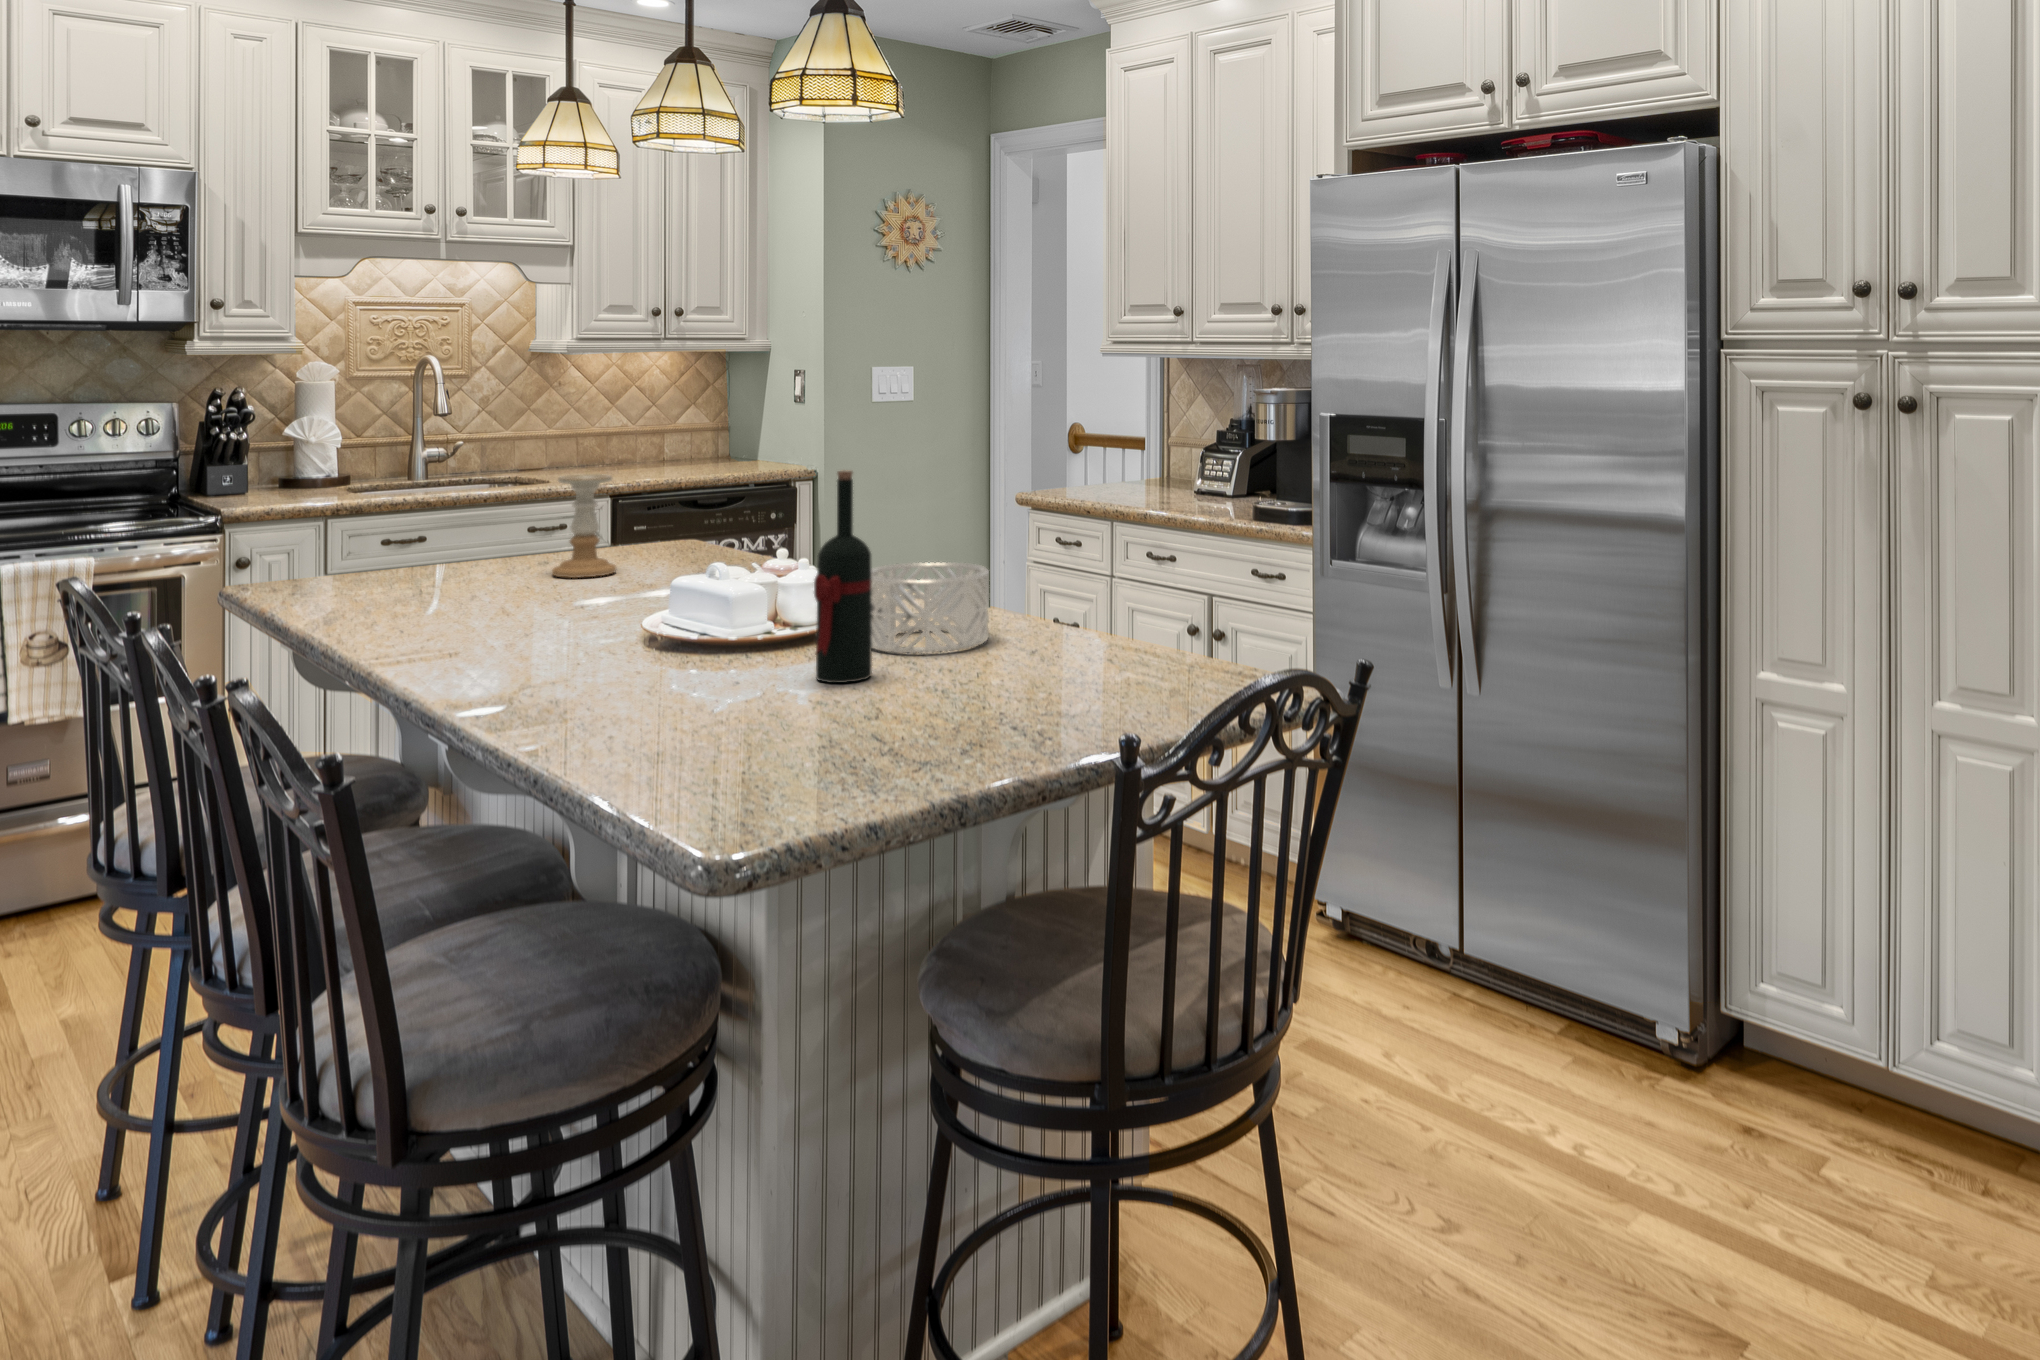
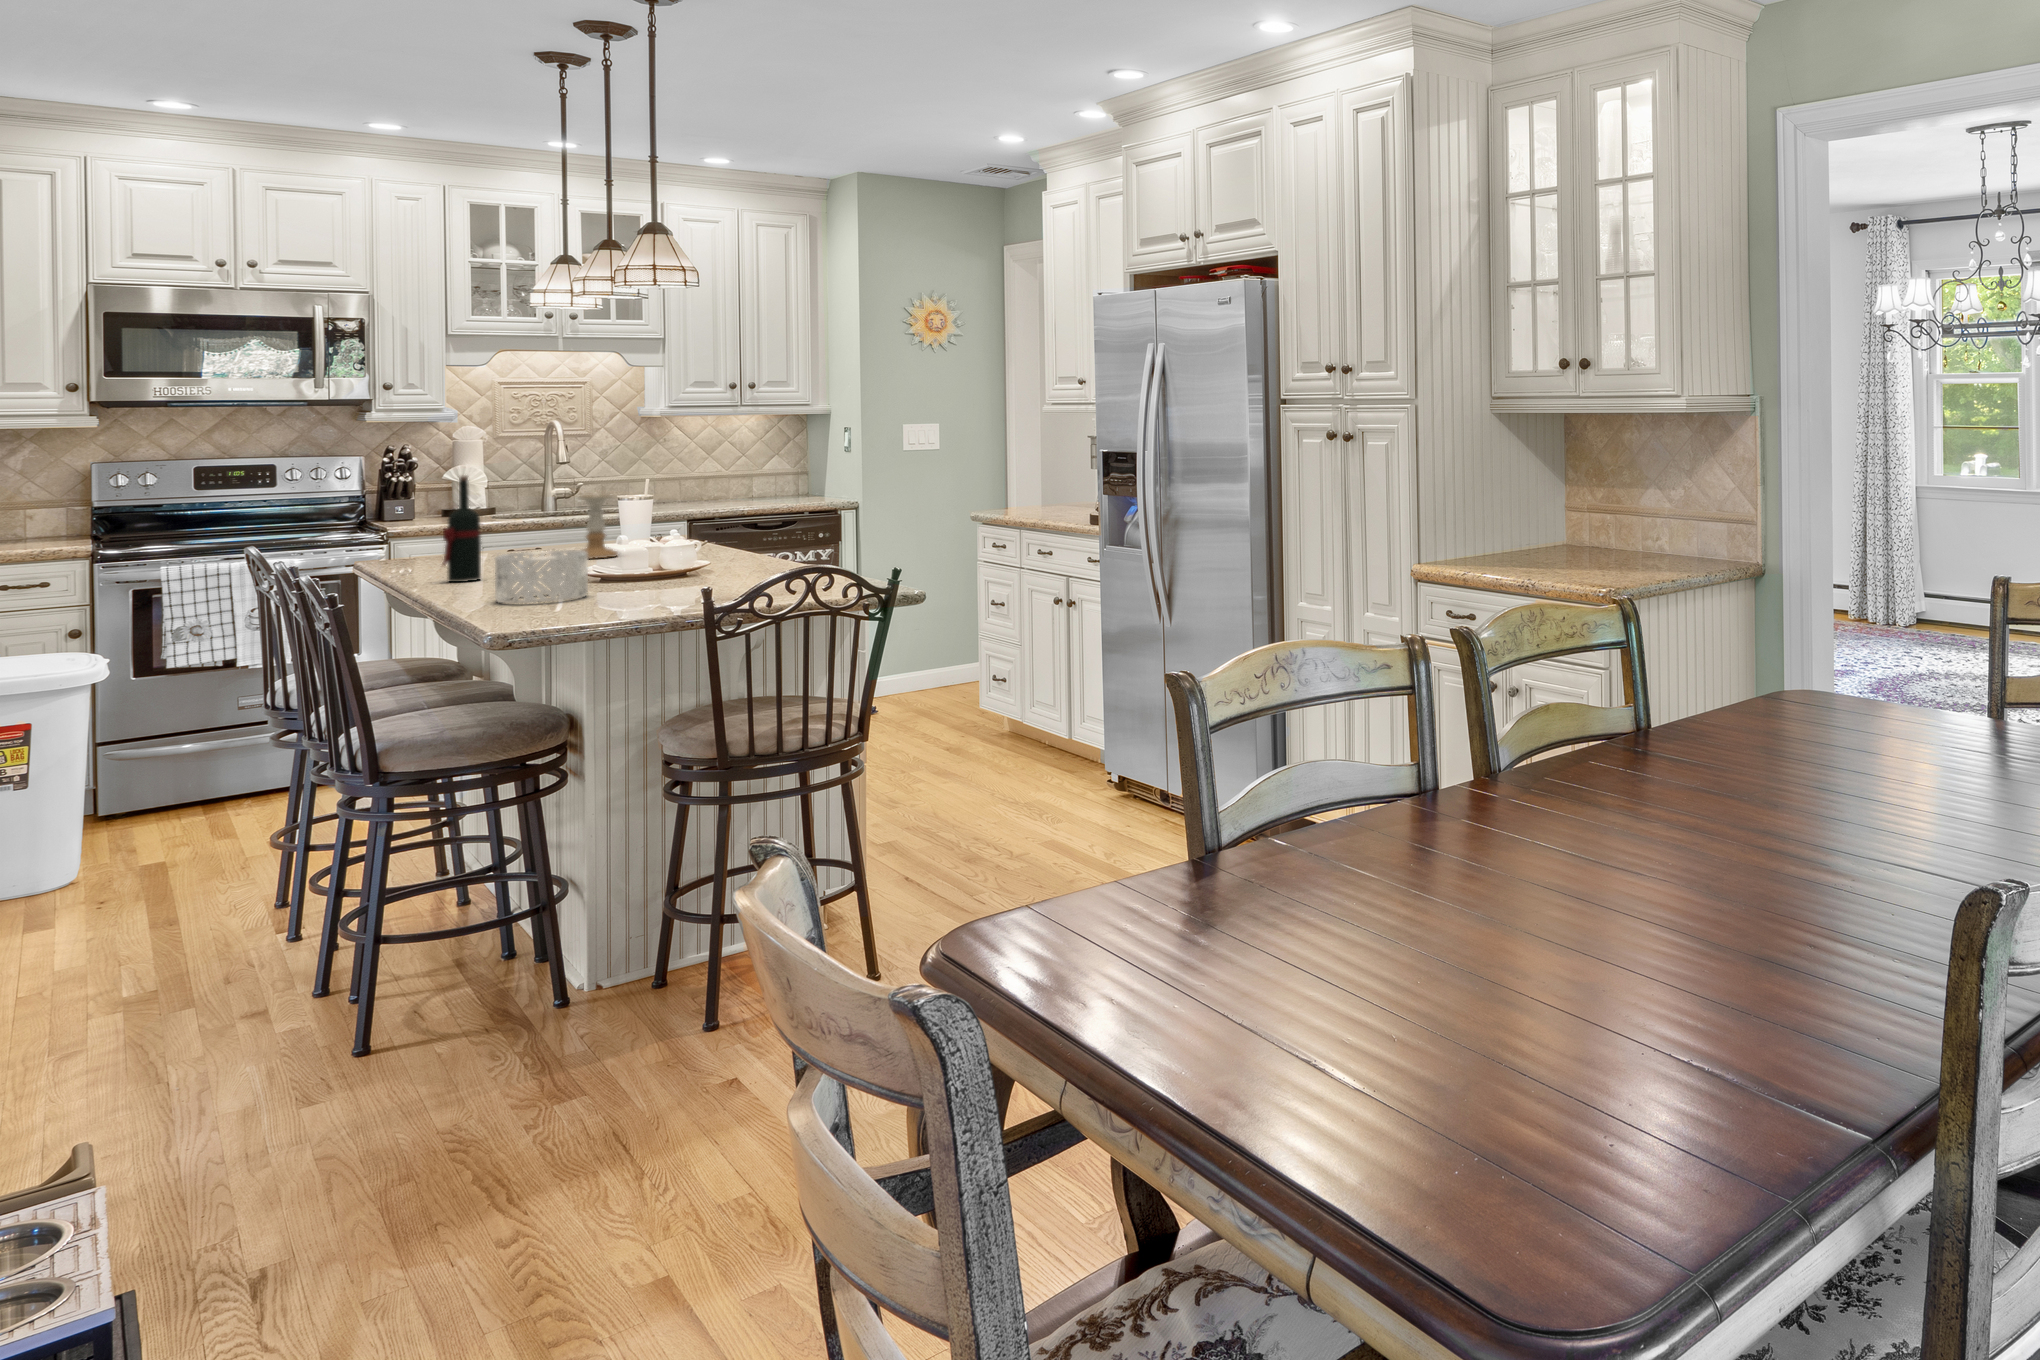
wine bottle: present [814,471,872,683] -> present [443,476,481,582]
decorative bowl: present [871,562,989,653] -> present [495,550,588,603]

